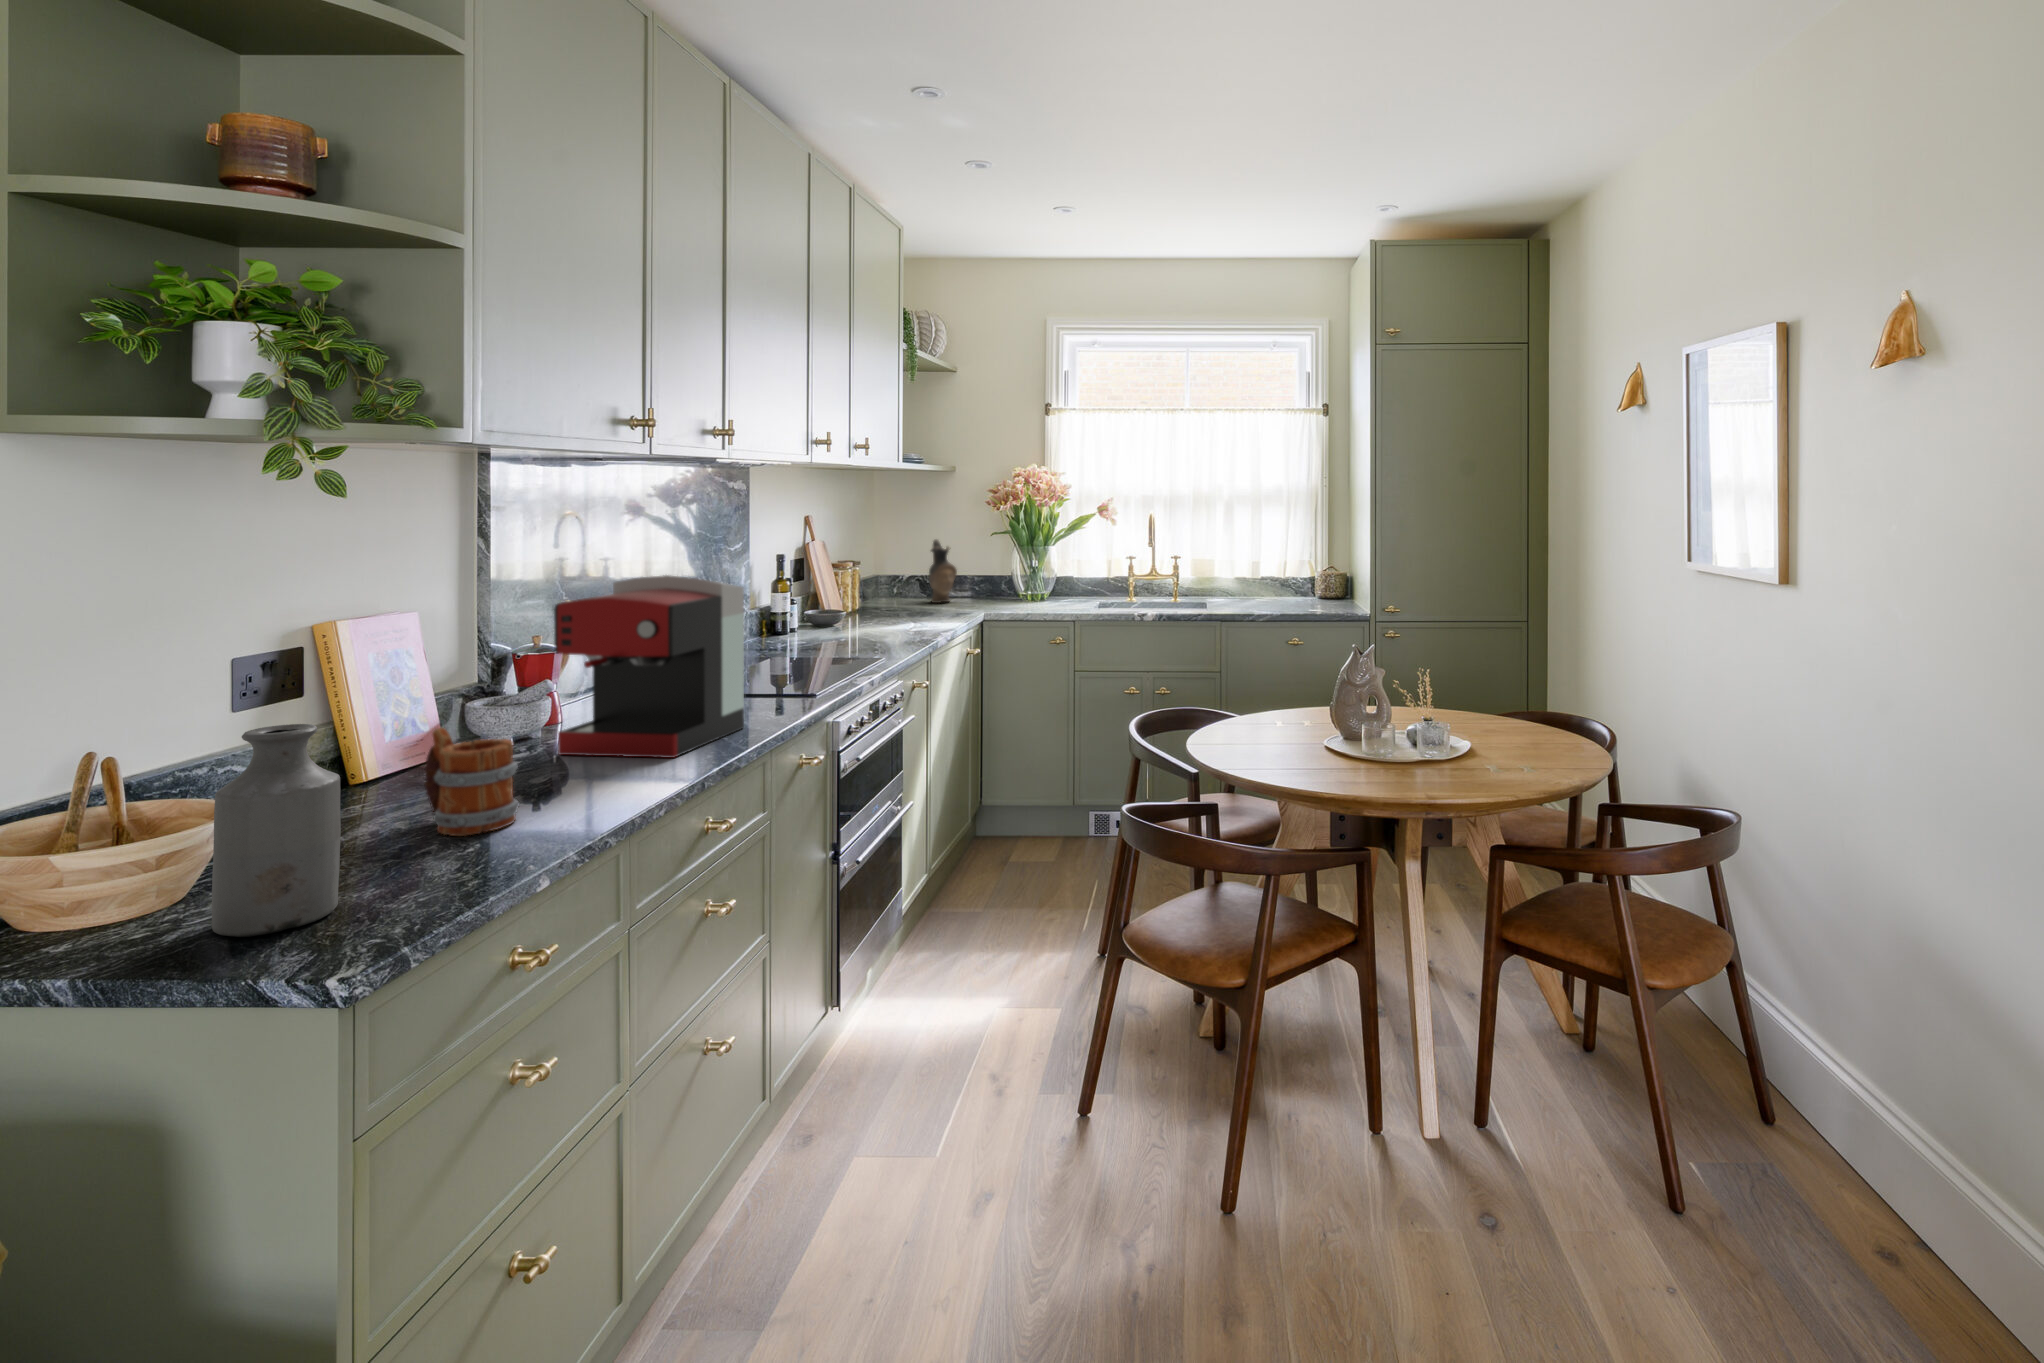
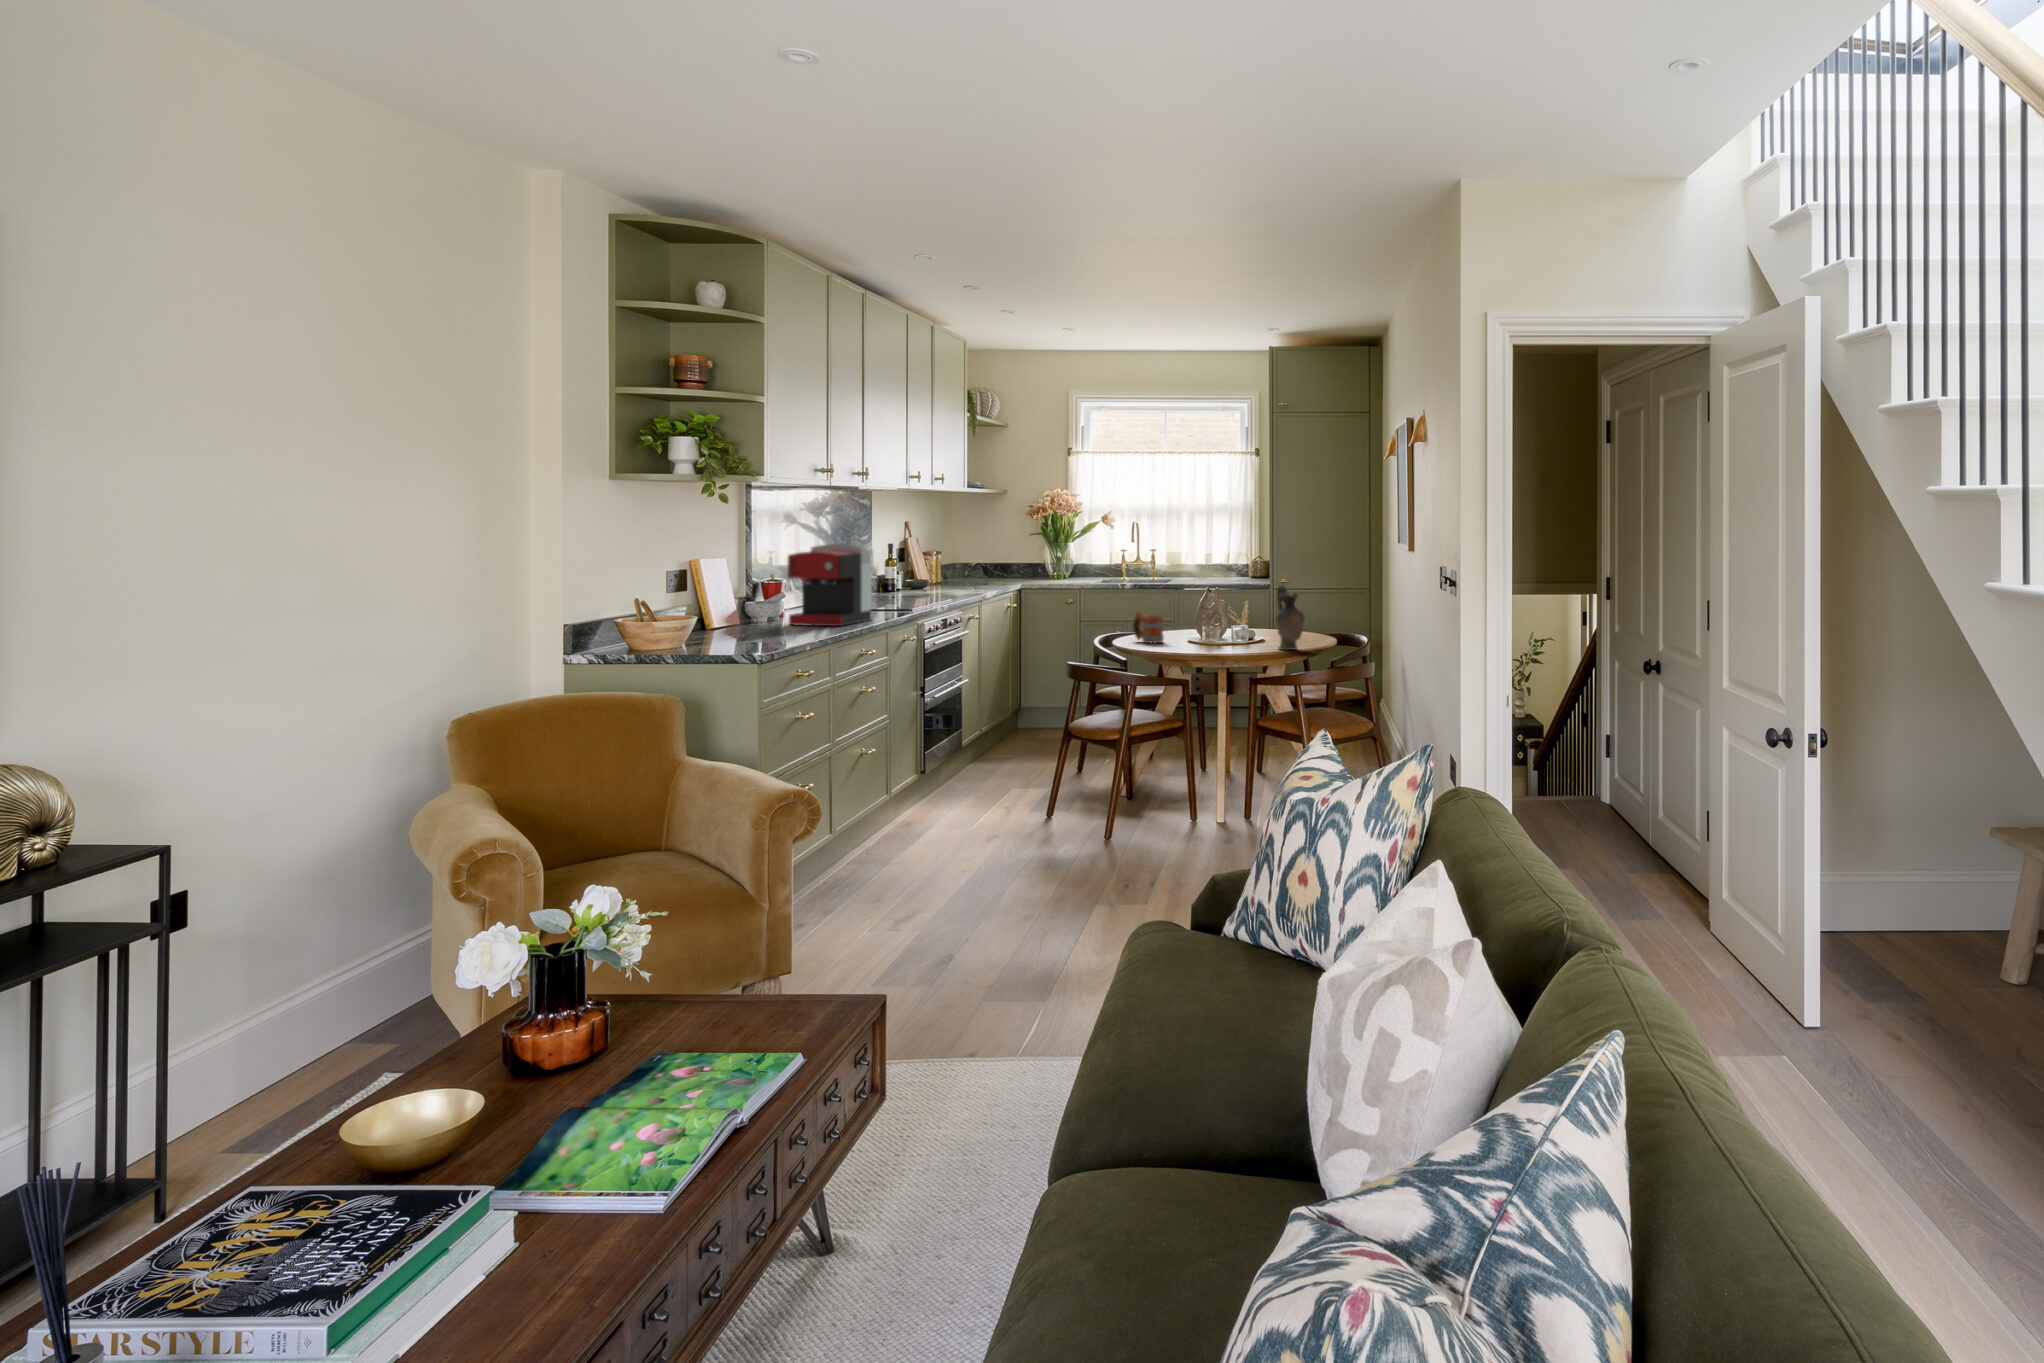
ceramic pitcher: present [929,539,957,603] -> present [1277,585,1305,650]
bottle: present [212,724,341,937] -> none [700,583,736,651]
mug: present [424,728,520,836] -> present [1133,611,1164,643]

